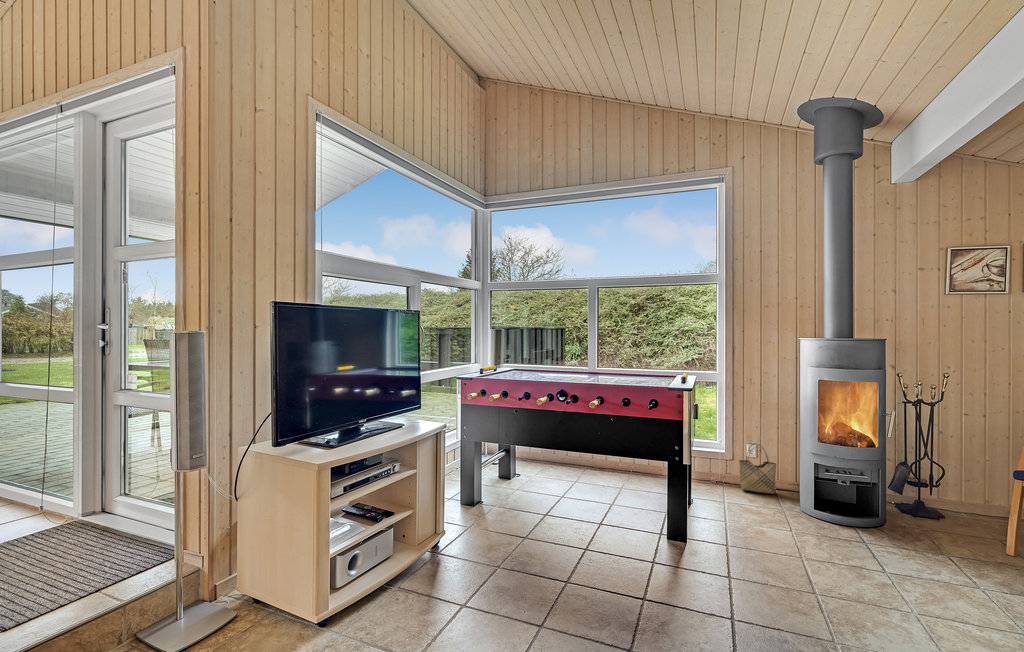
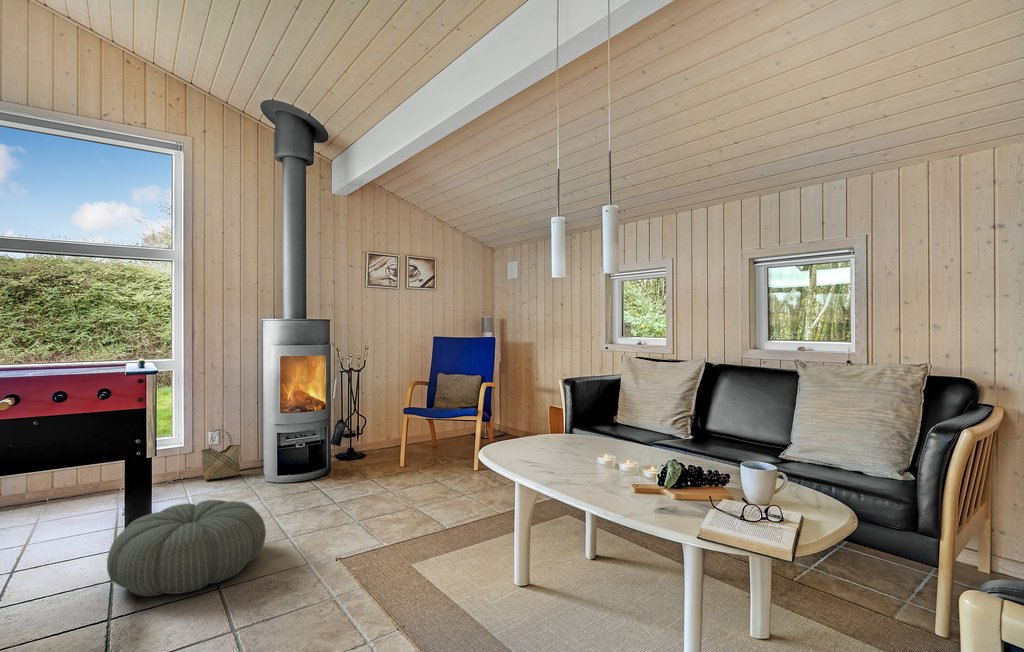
pouf: none [645,516,784,614] -> present [107,500,266,596]

